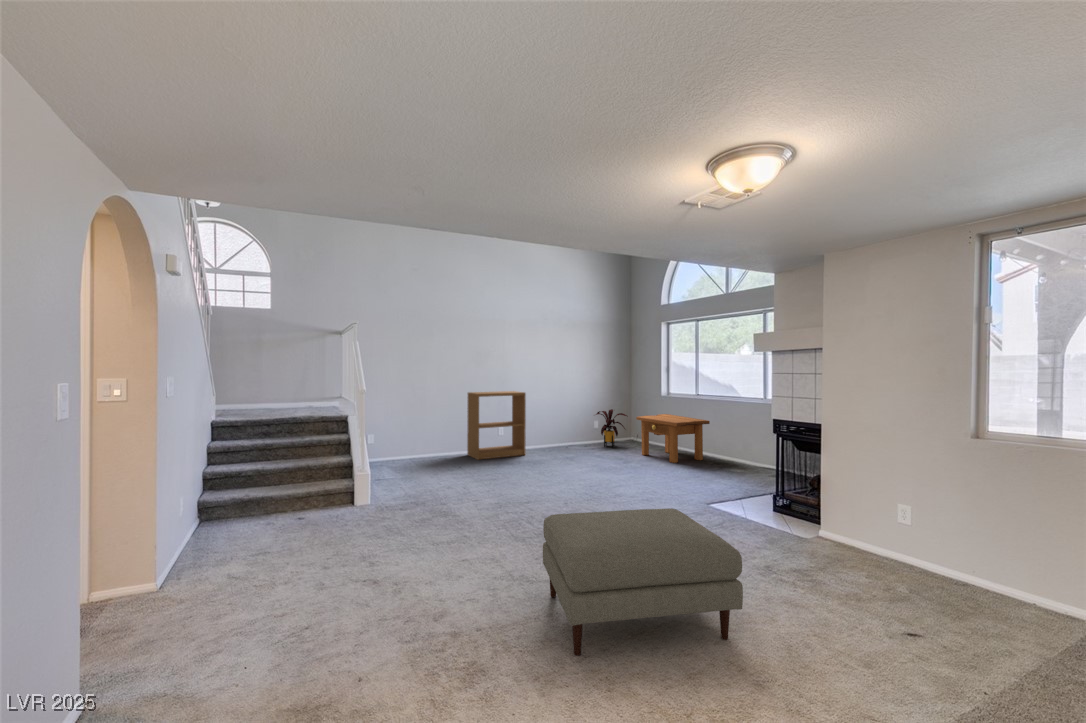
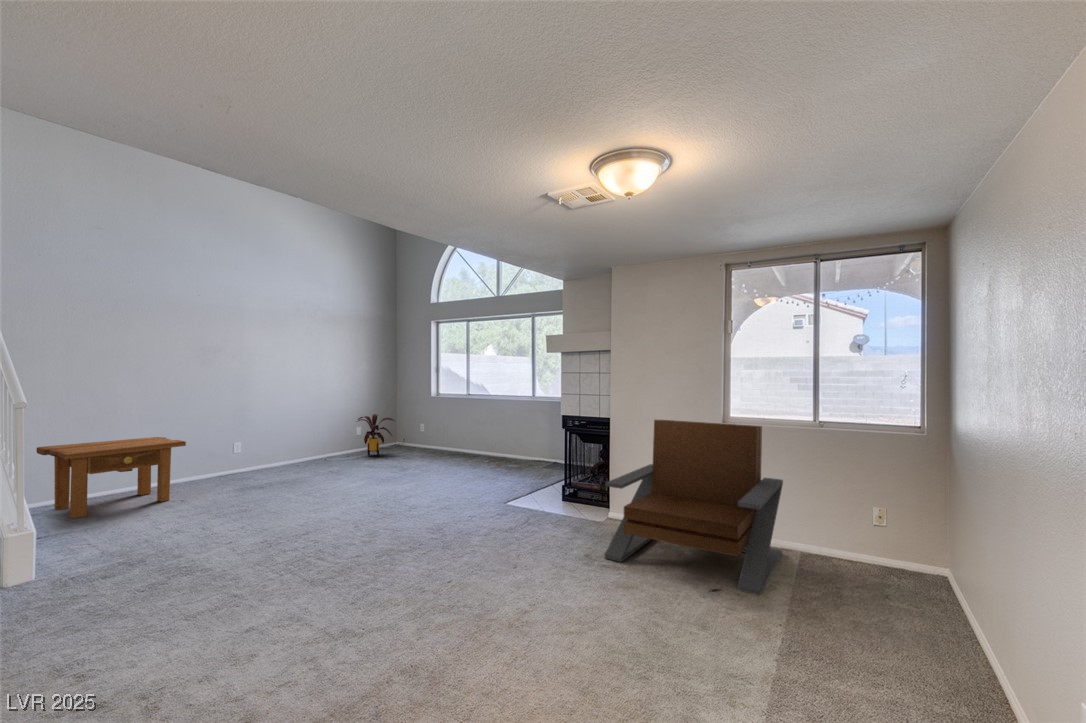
bookshelf: present [467,391,526,460] -> none [185,396,274,487]
side table: present [636,414,710,463] -> present [37,437,186,518]
lounge chair: none [786,430,1062,664] -> present [605,420,783,595]
ottoman: present [543,508,743,656] -> none [384,510,606,692]

